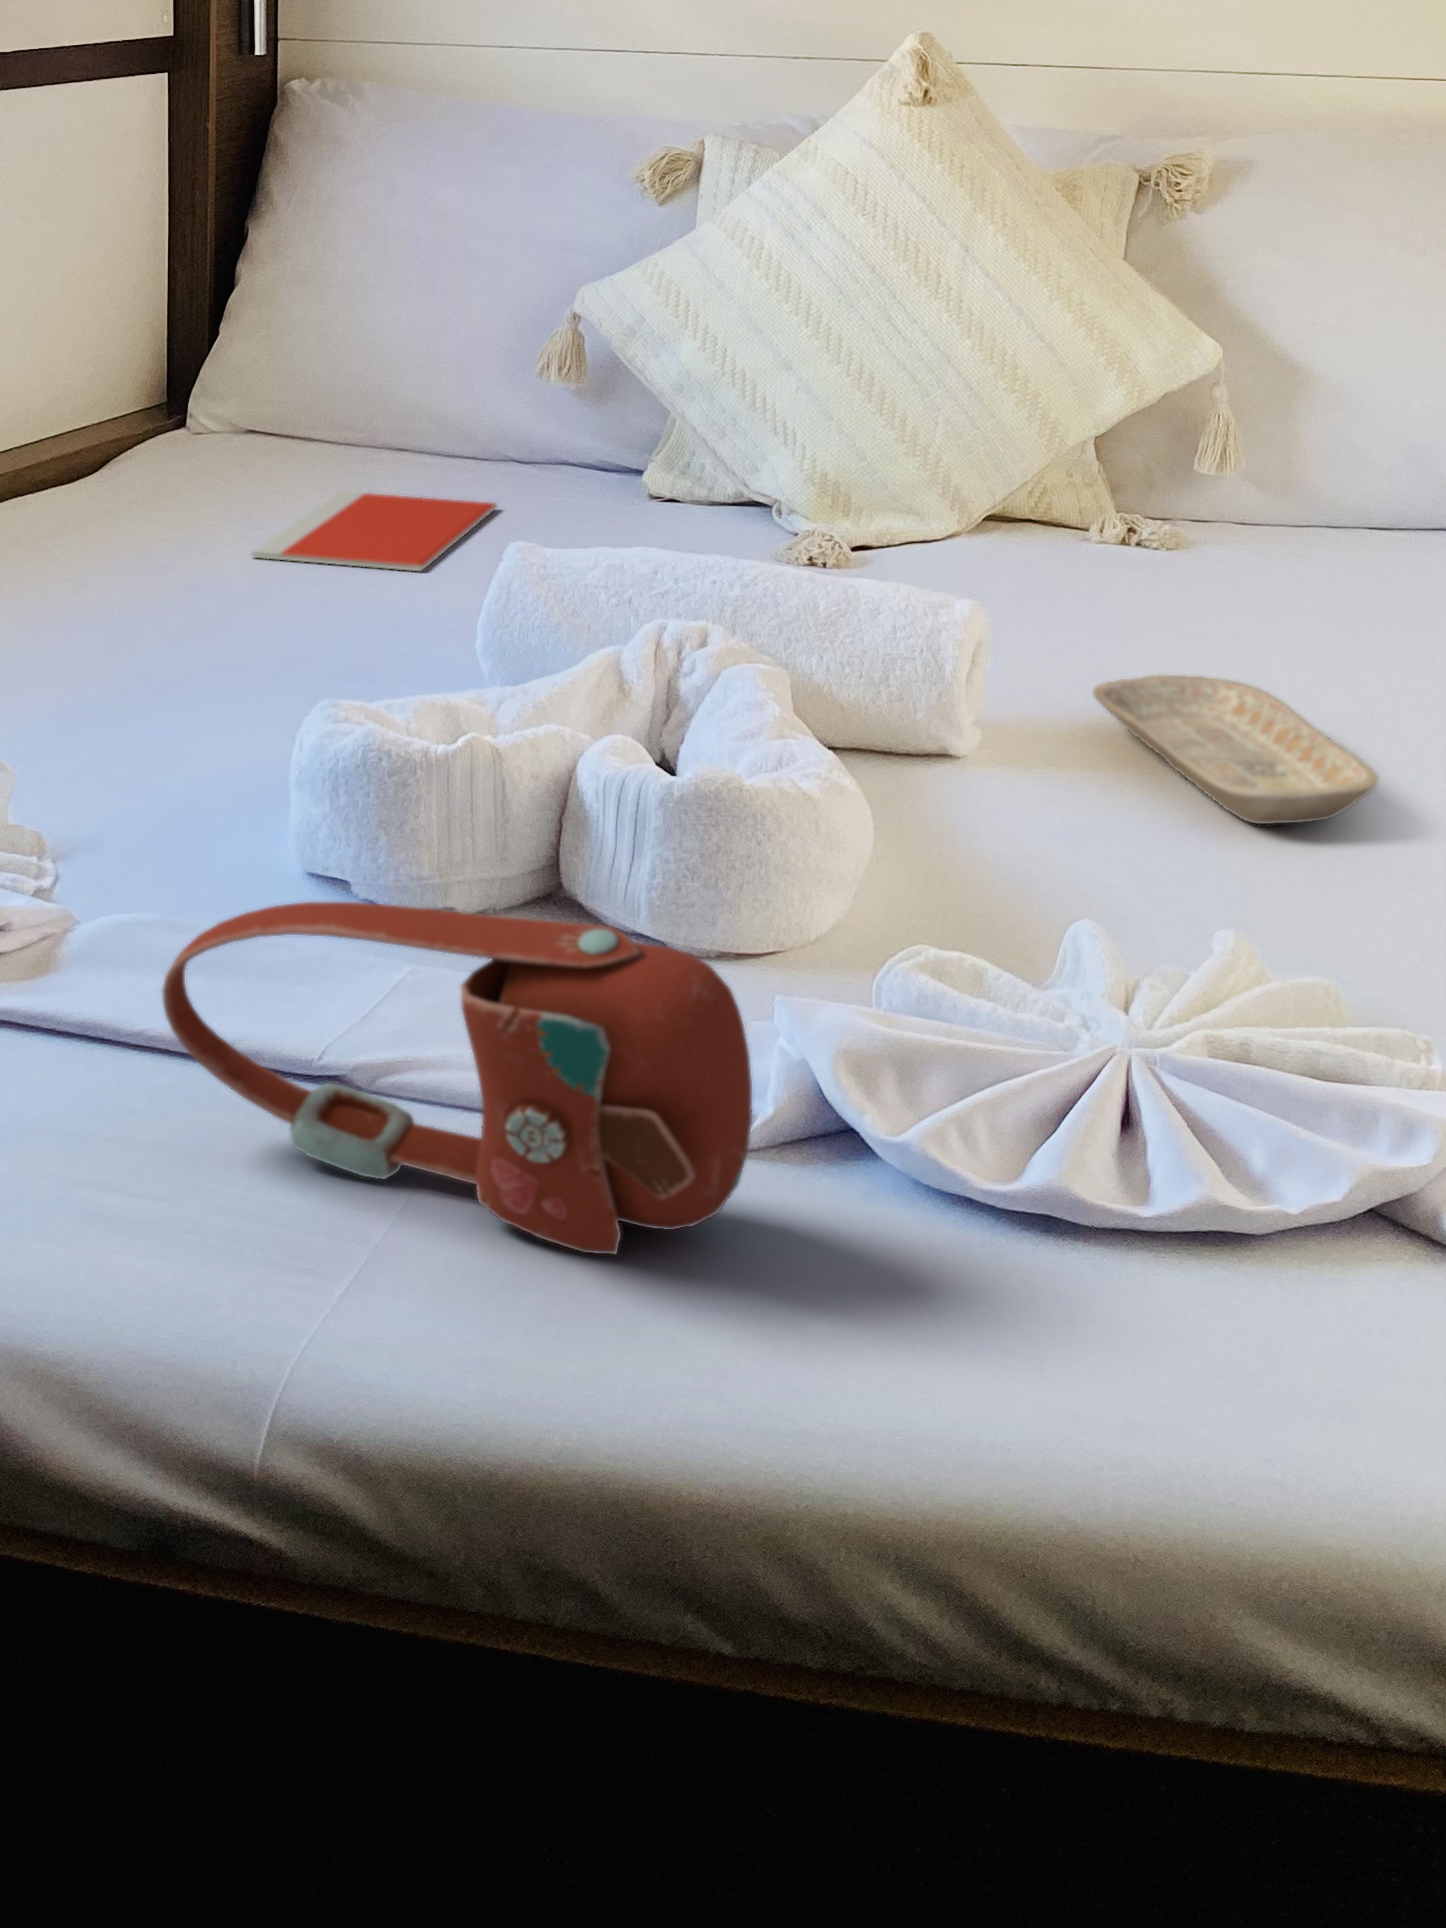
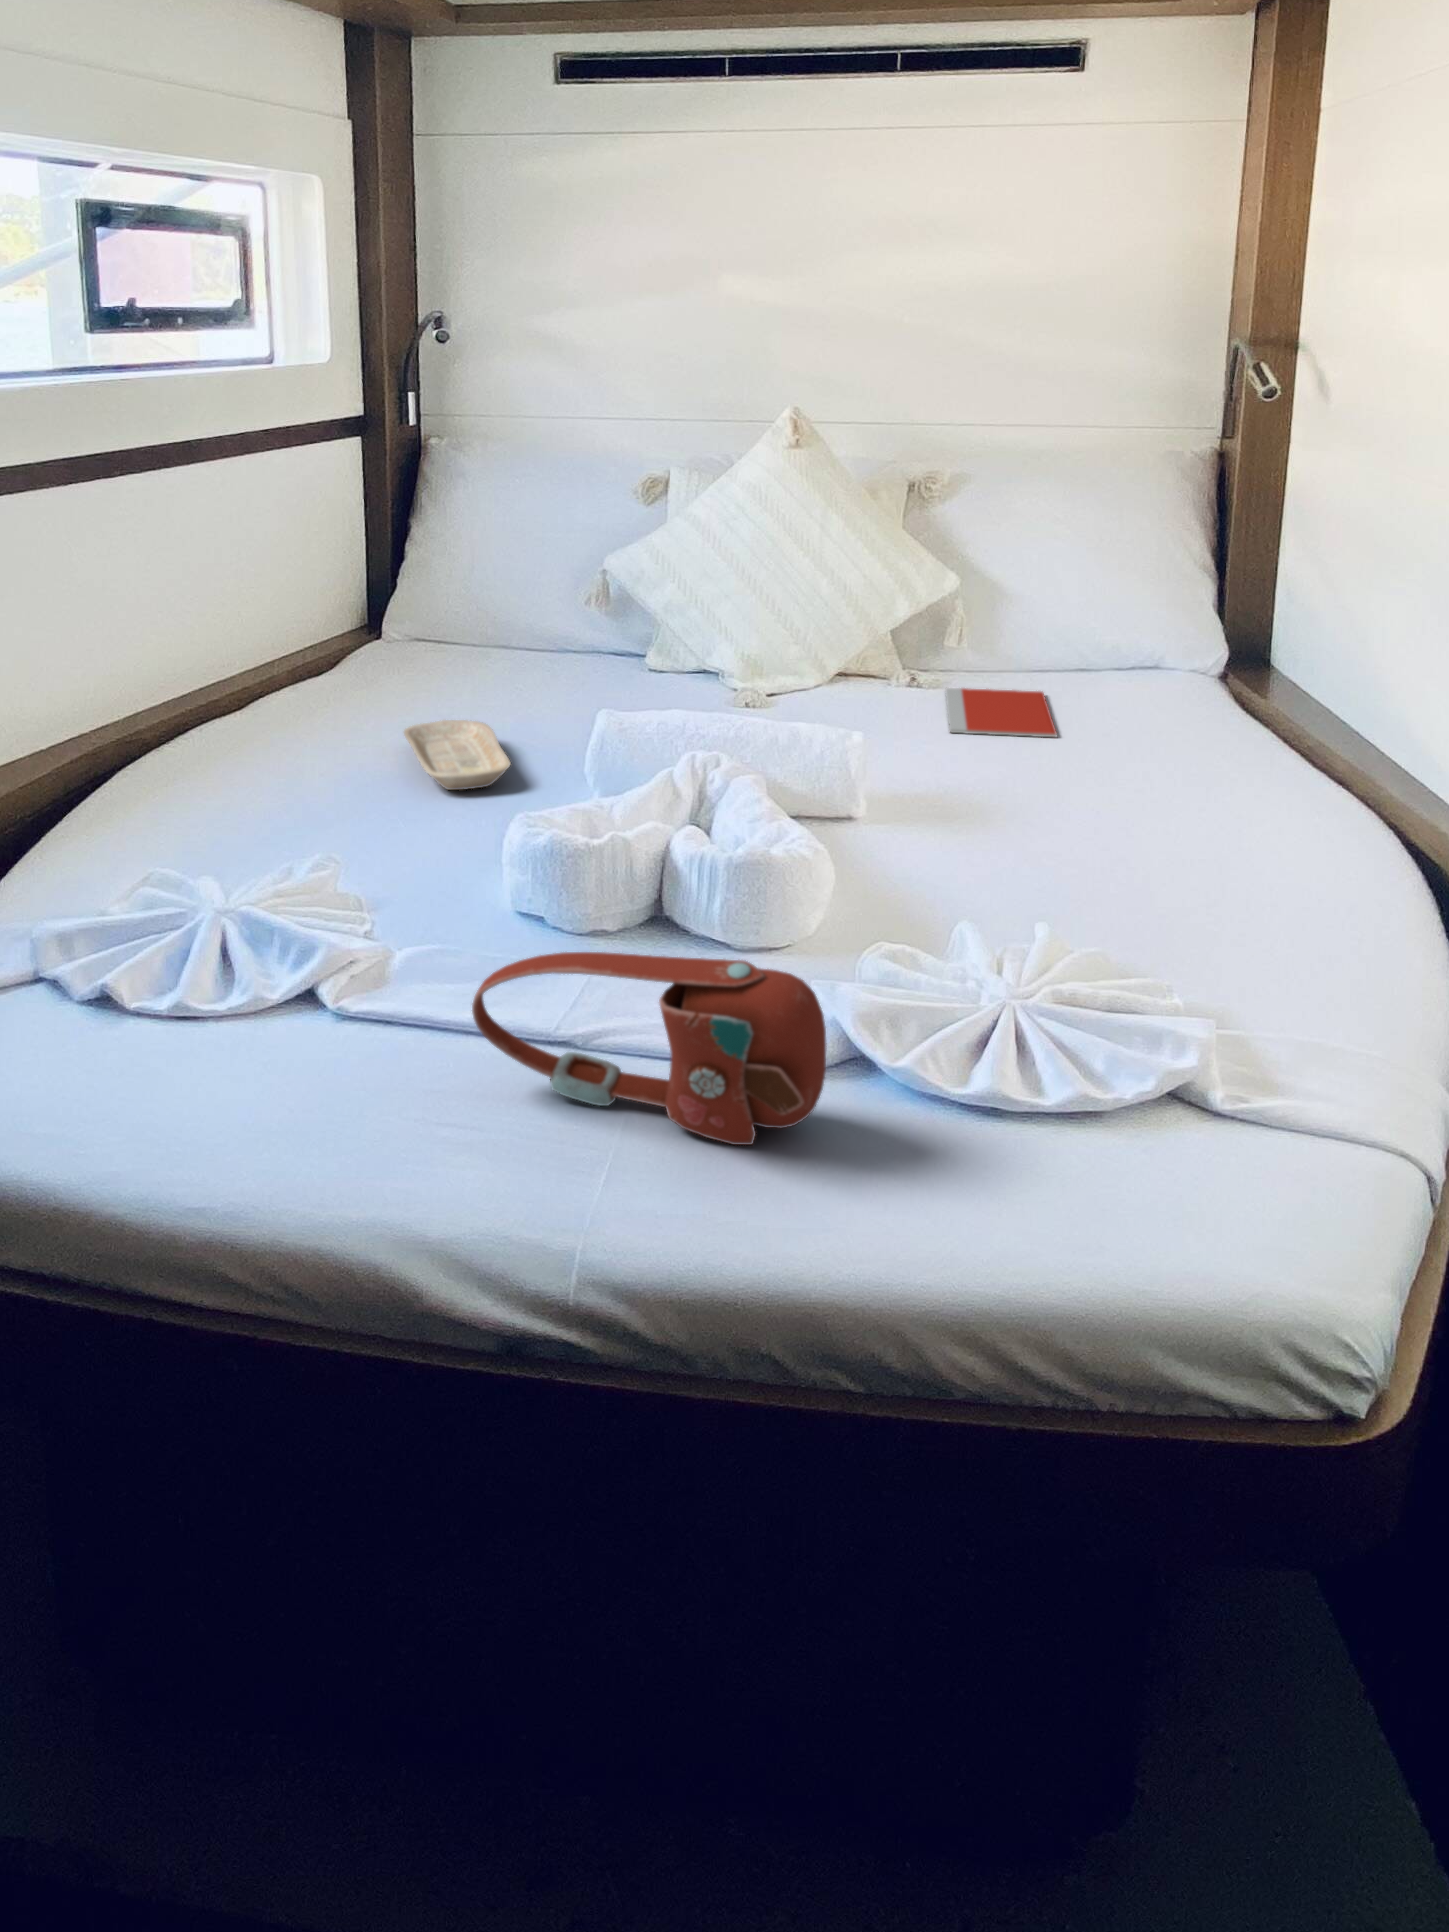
notebook: present [252,491,497,571] -> present [946,688,1057,737]
tray: present [1093,675,1378,824] -> present [404,720,510,790]

